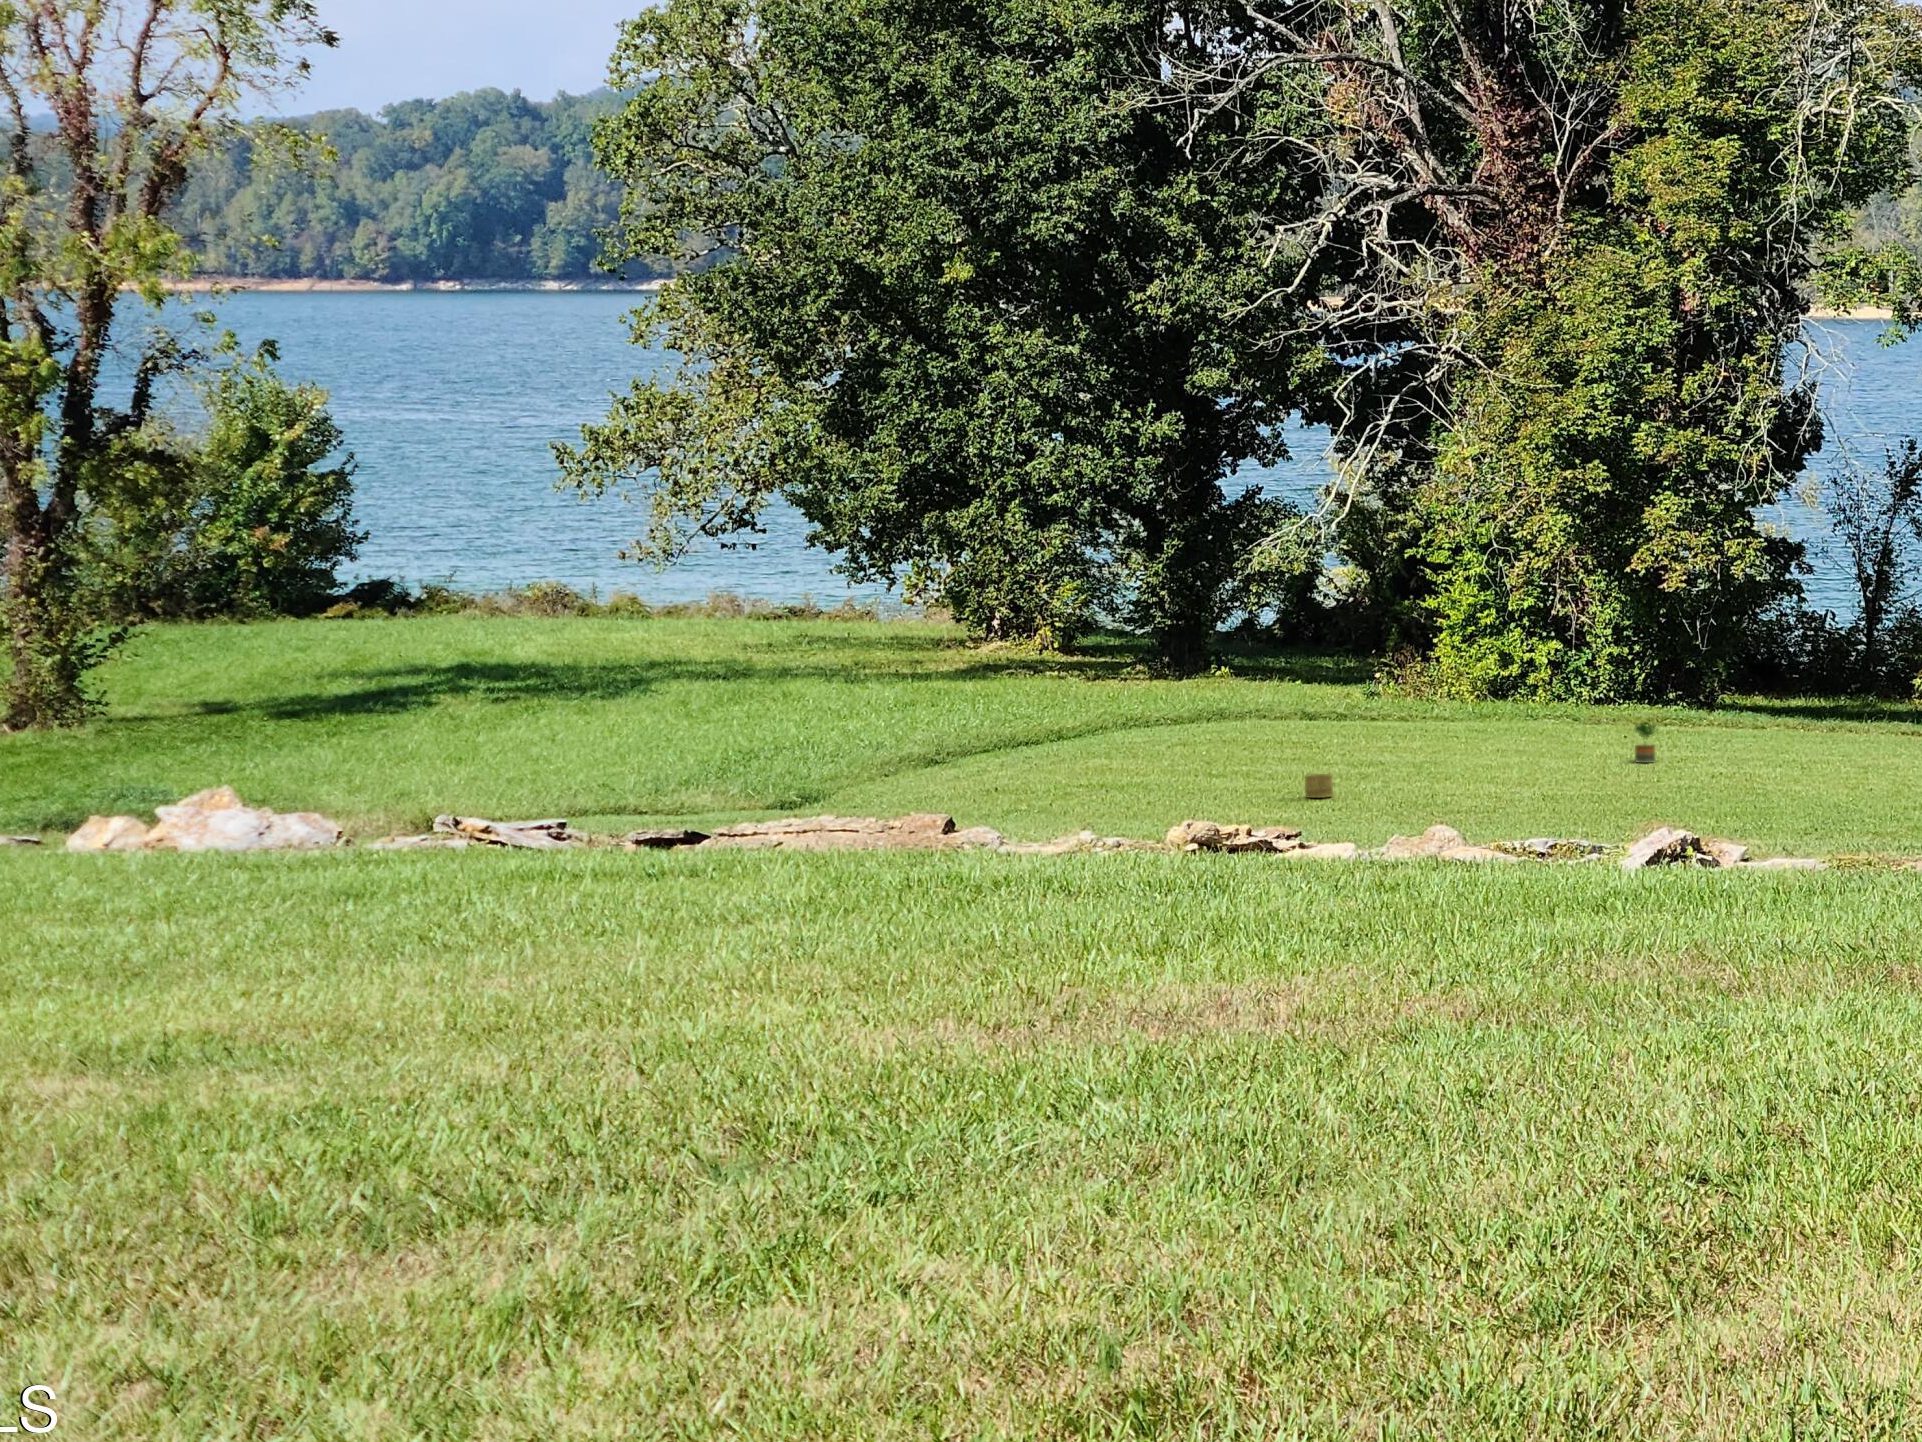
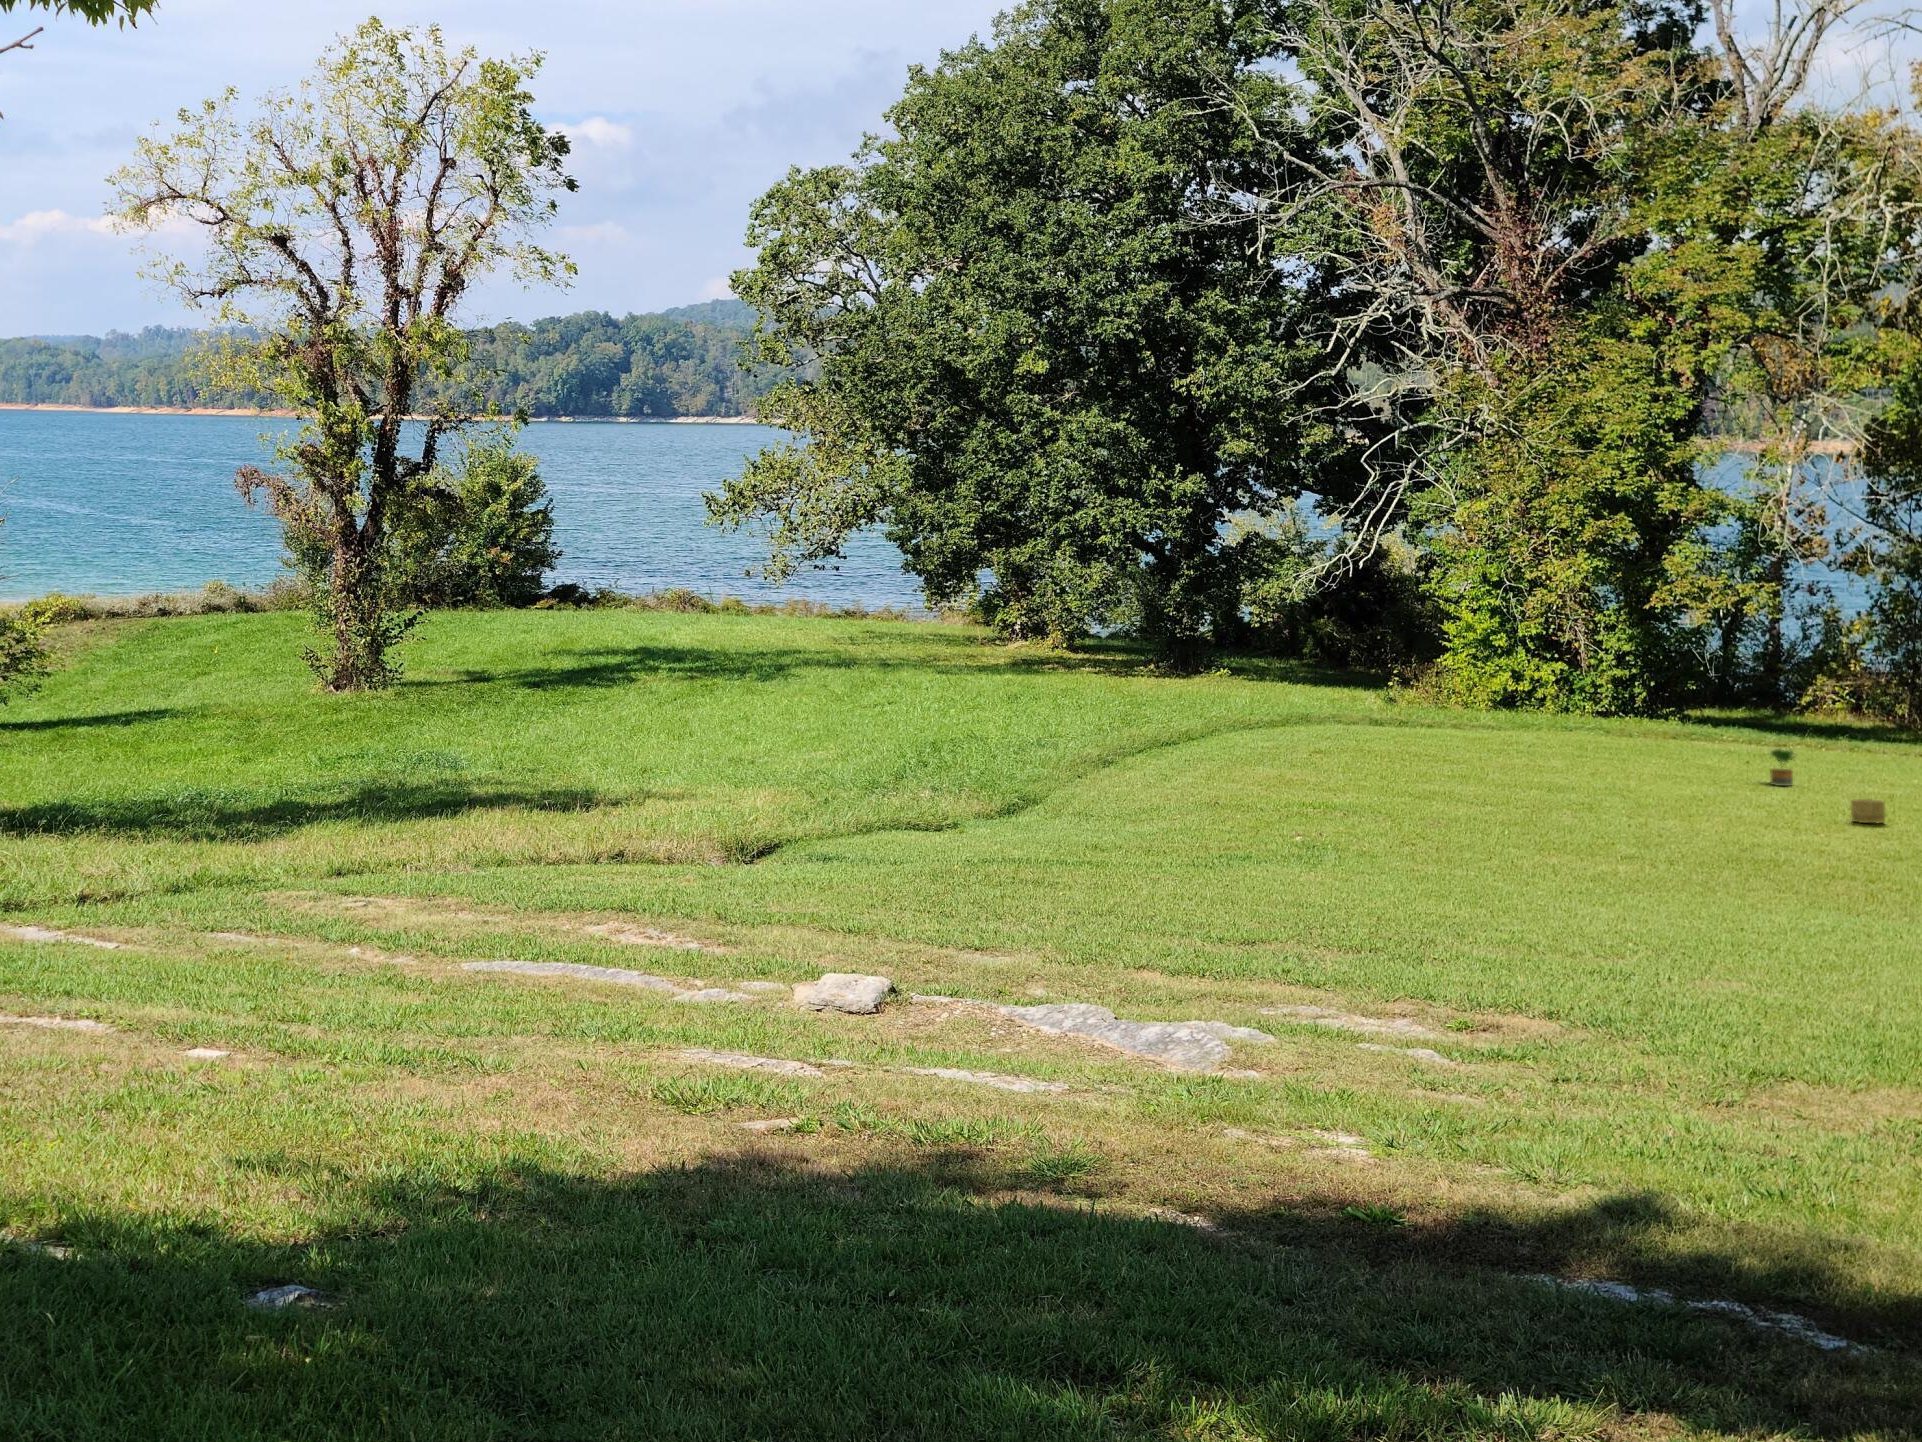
wooden bucket: present [1304,774,1333,798] -> present [1851,799,1885,823]

